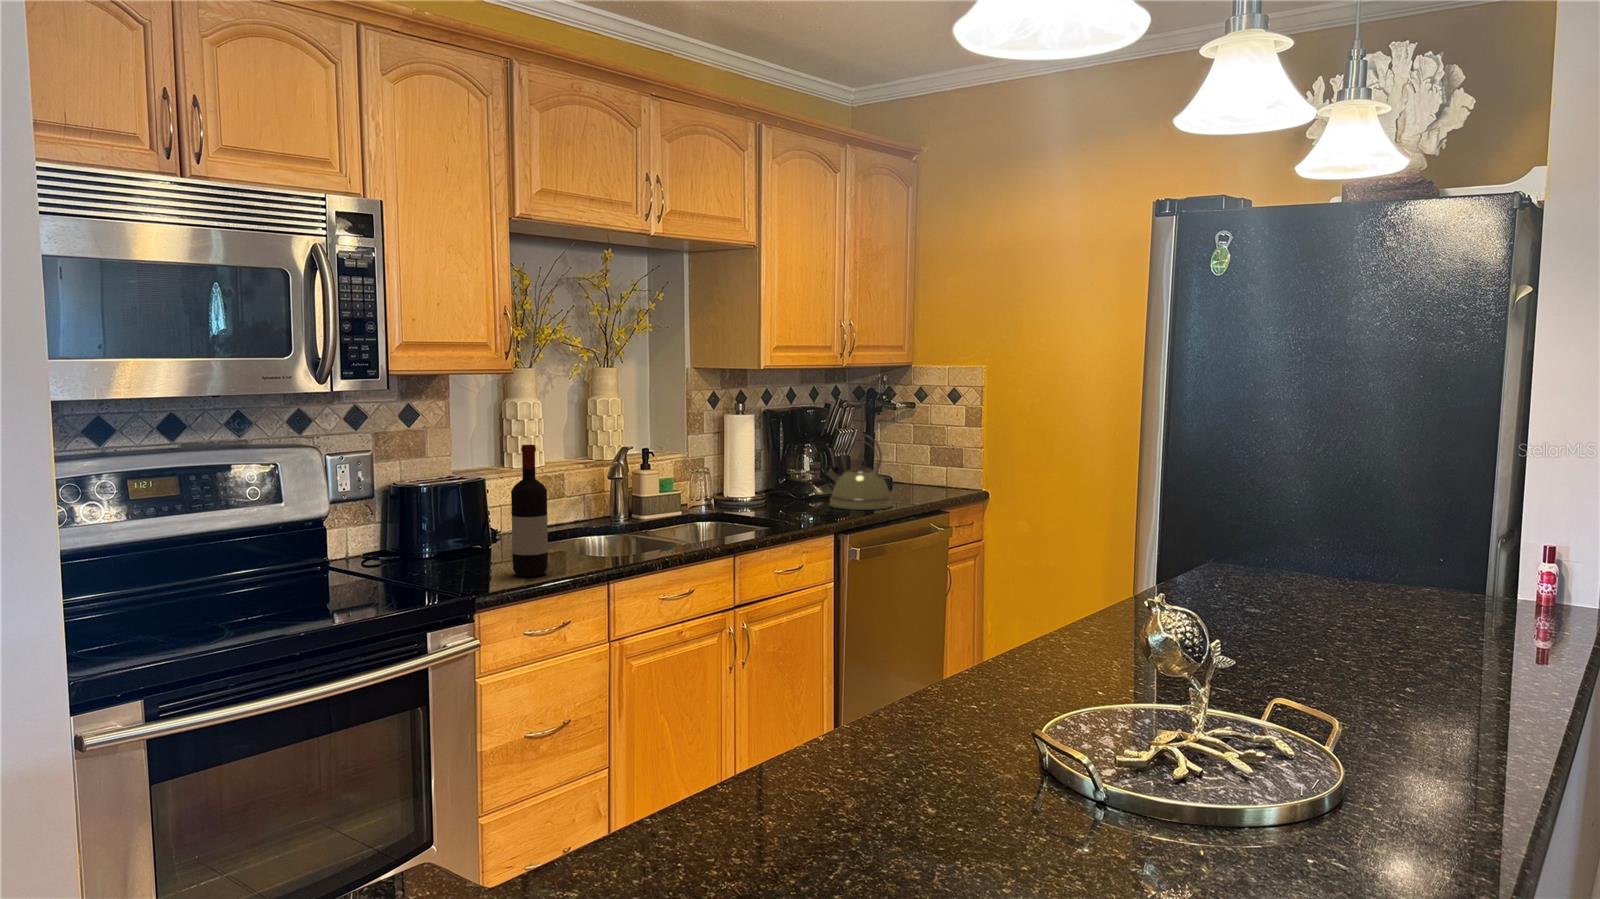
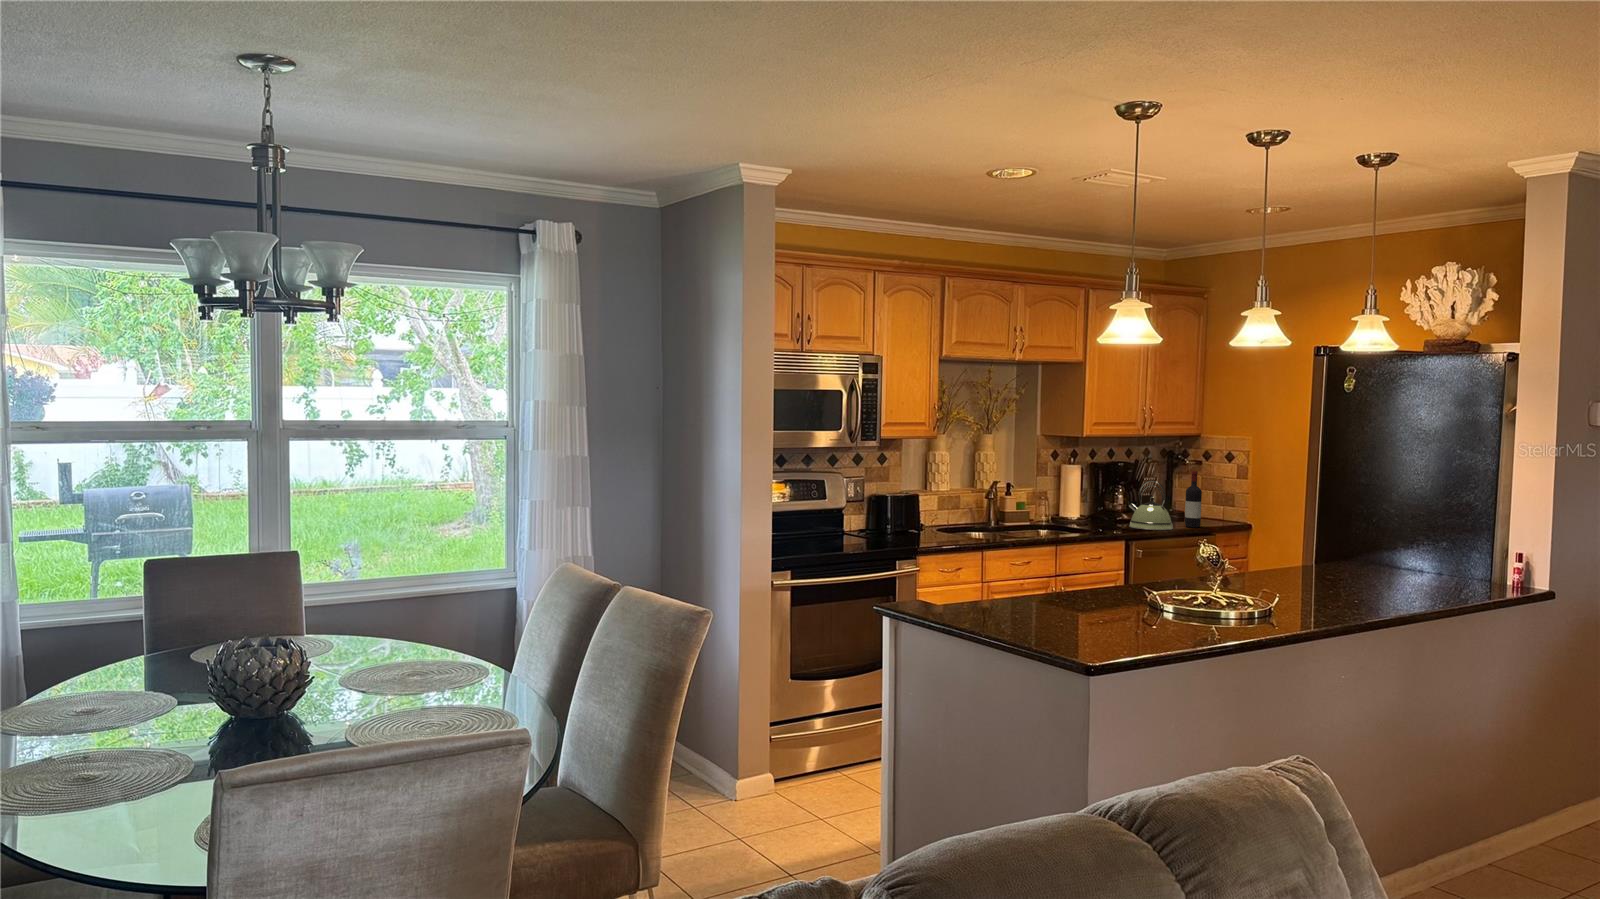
wine bottle: present [511,445,548,577] -> present [1185,471,1202,528]

